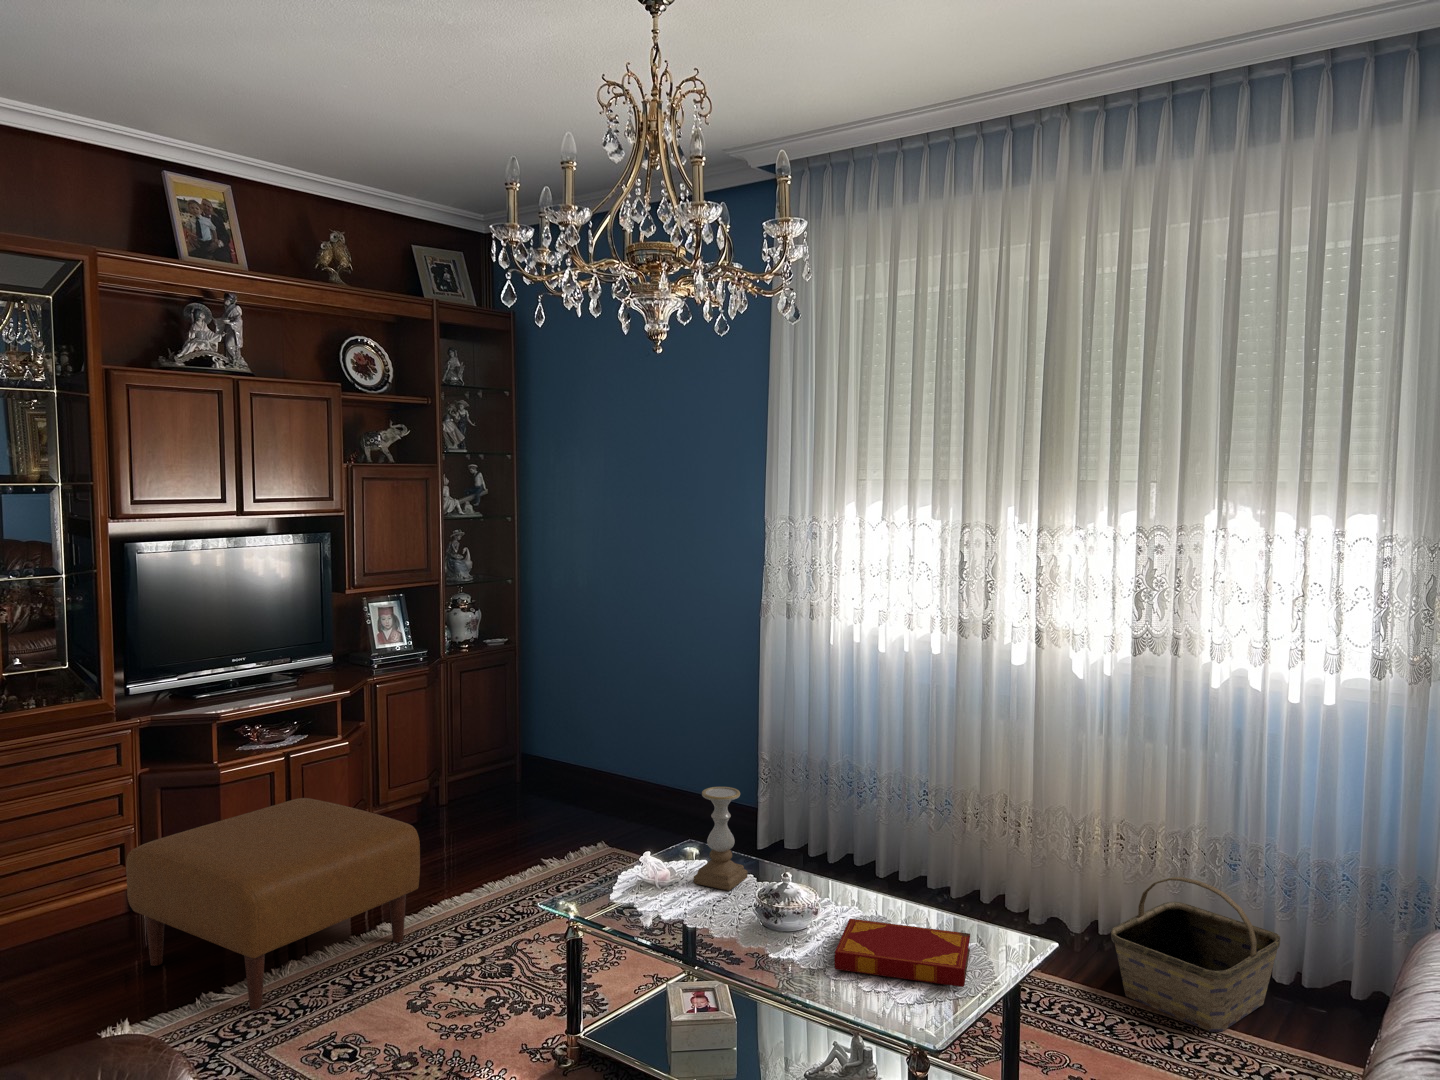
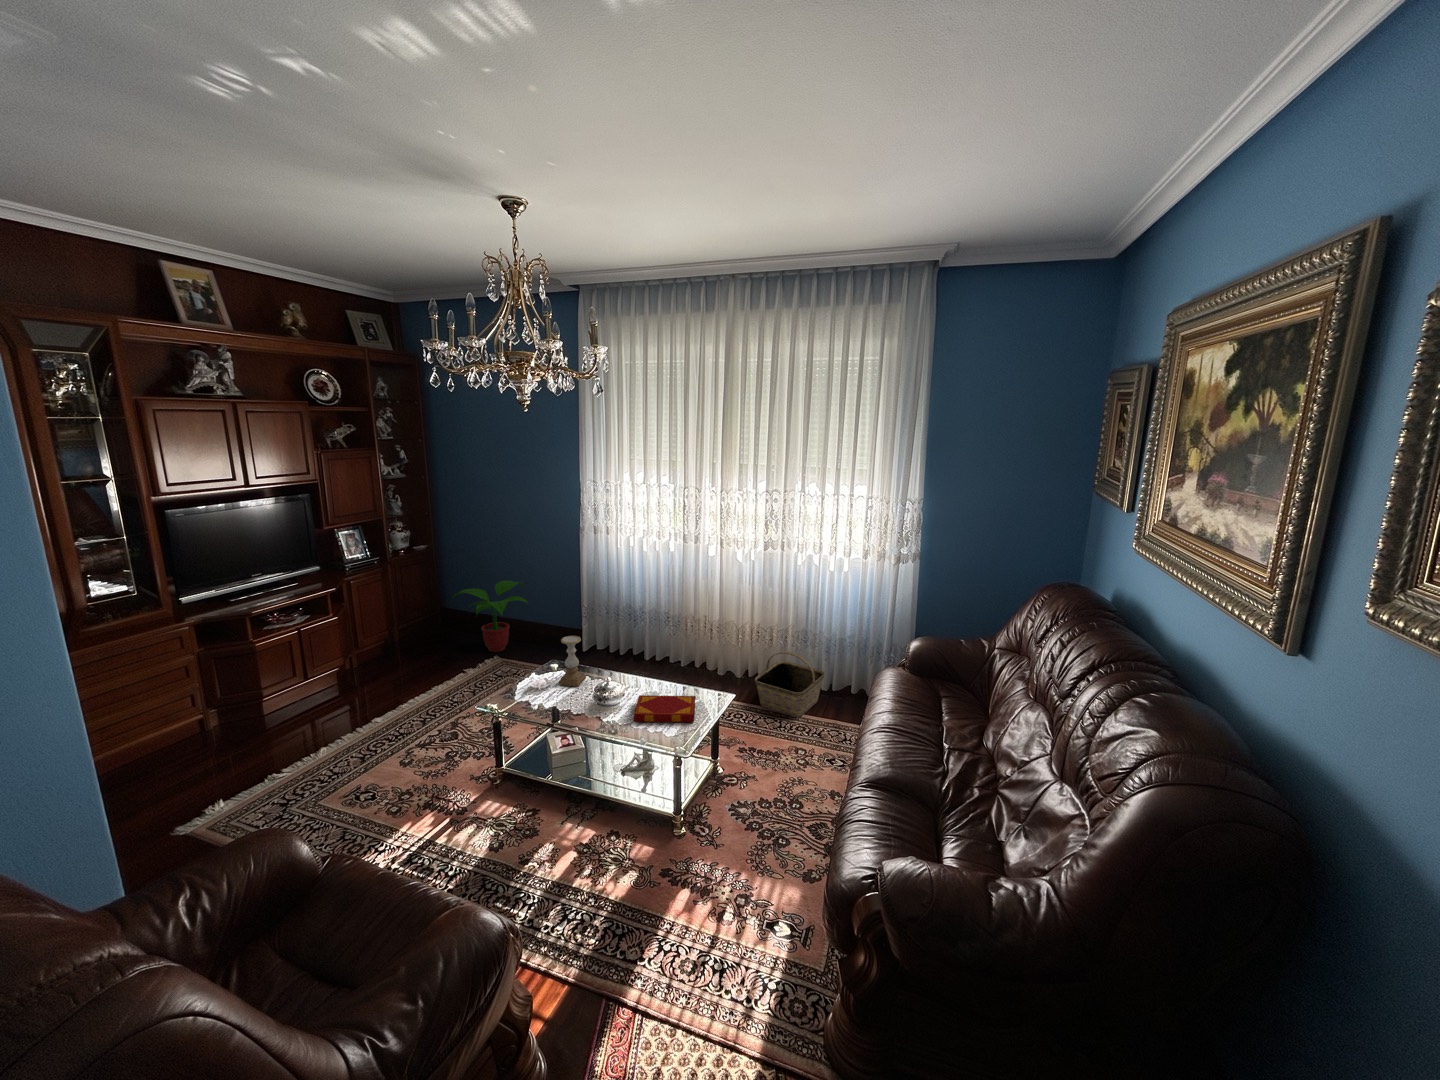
potted plant: none [534,703,663,833] -> present [452,580,528,652]
ottoman: present [126,798,420,1010] -> none [202,655,397,780]

